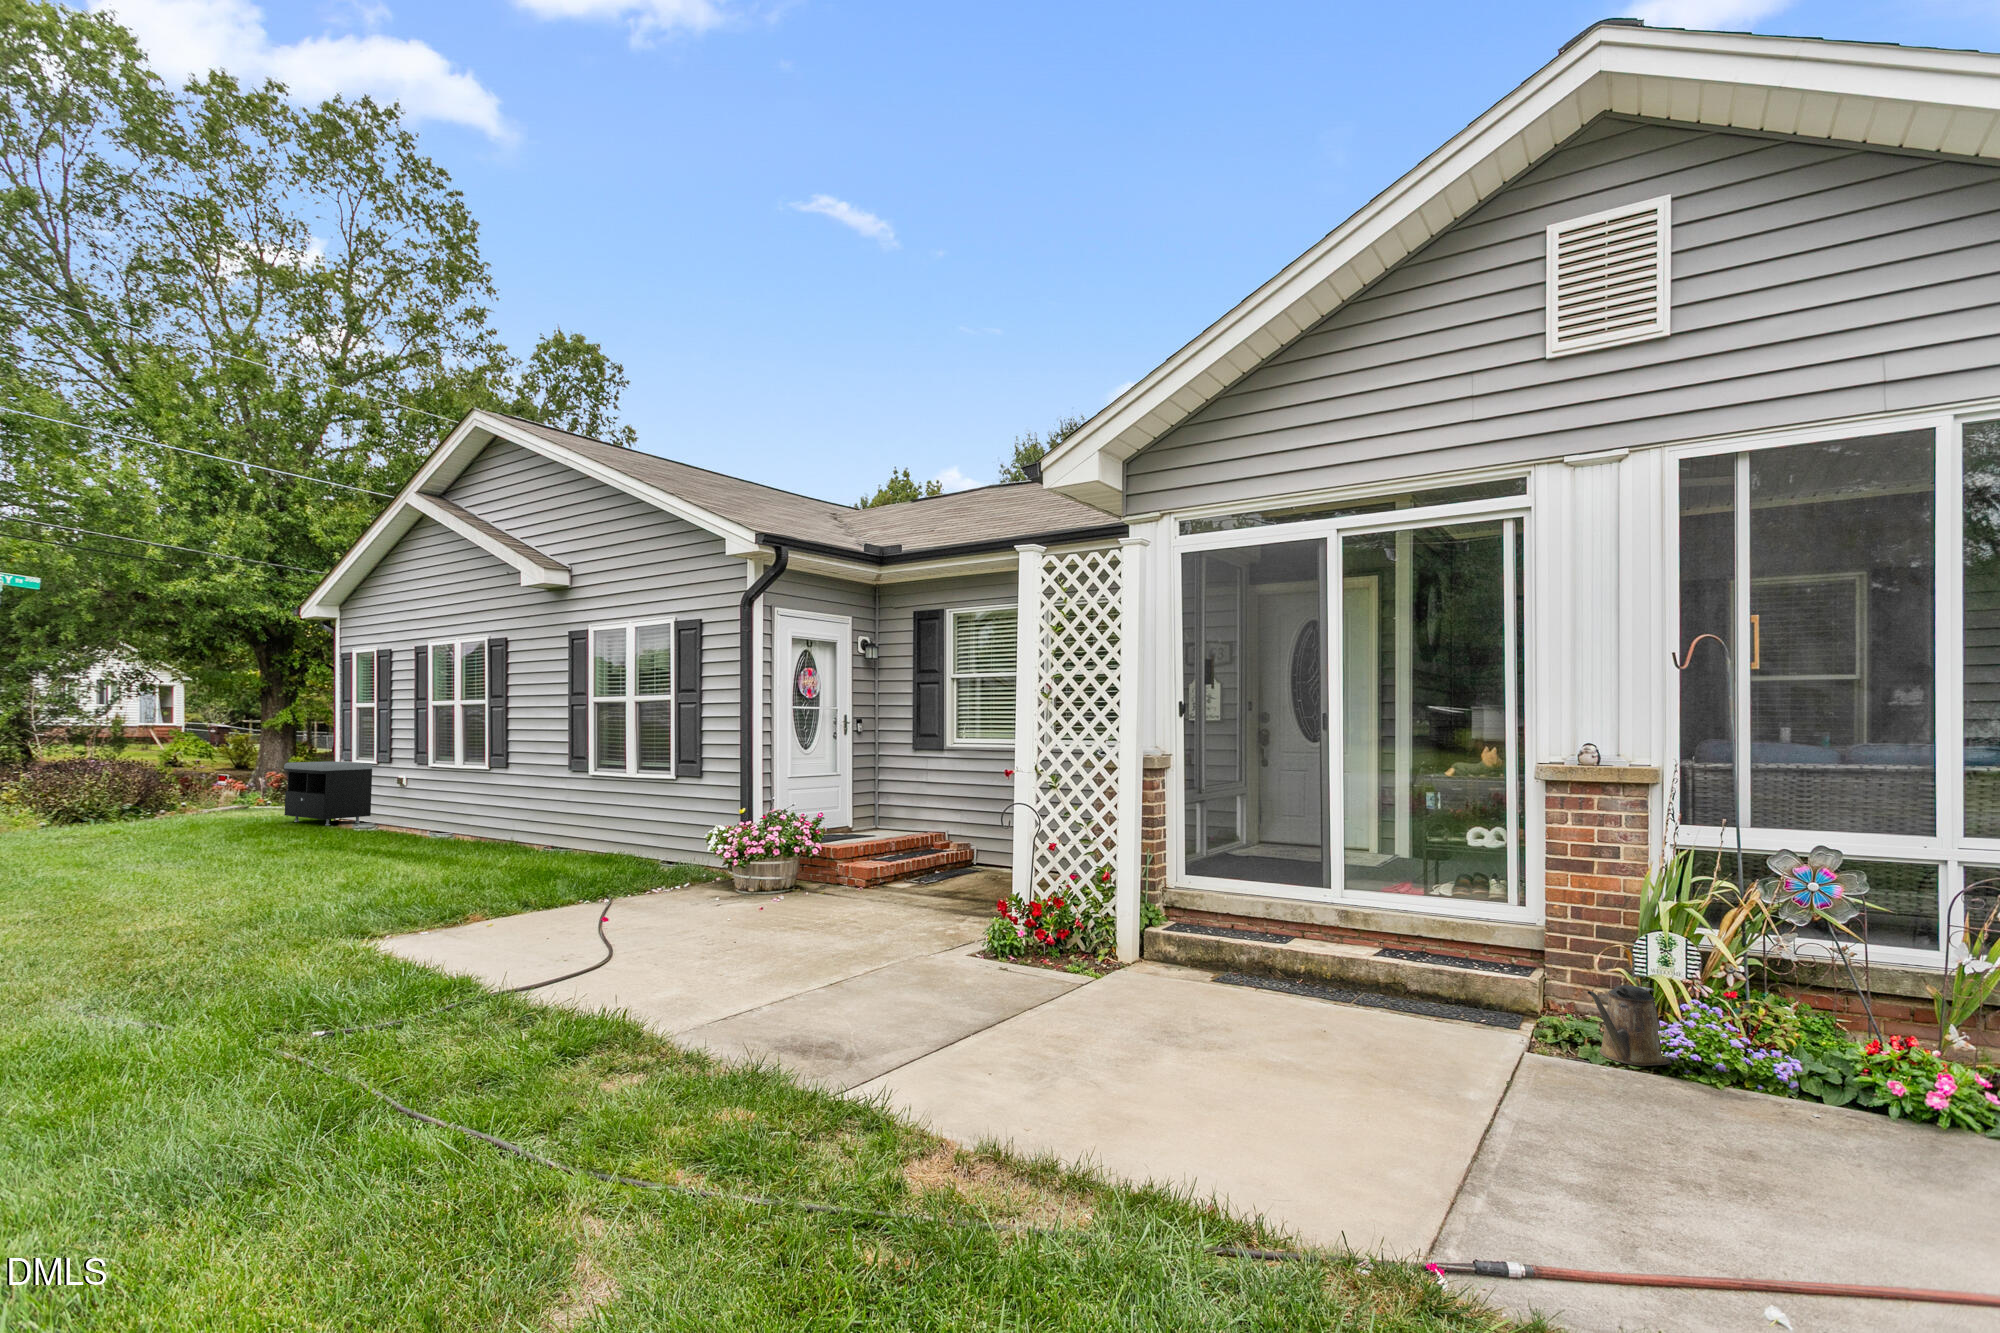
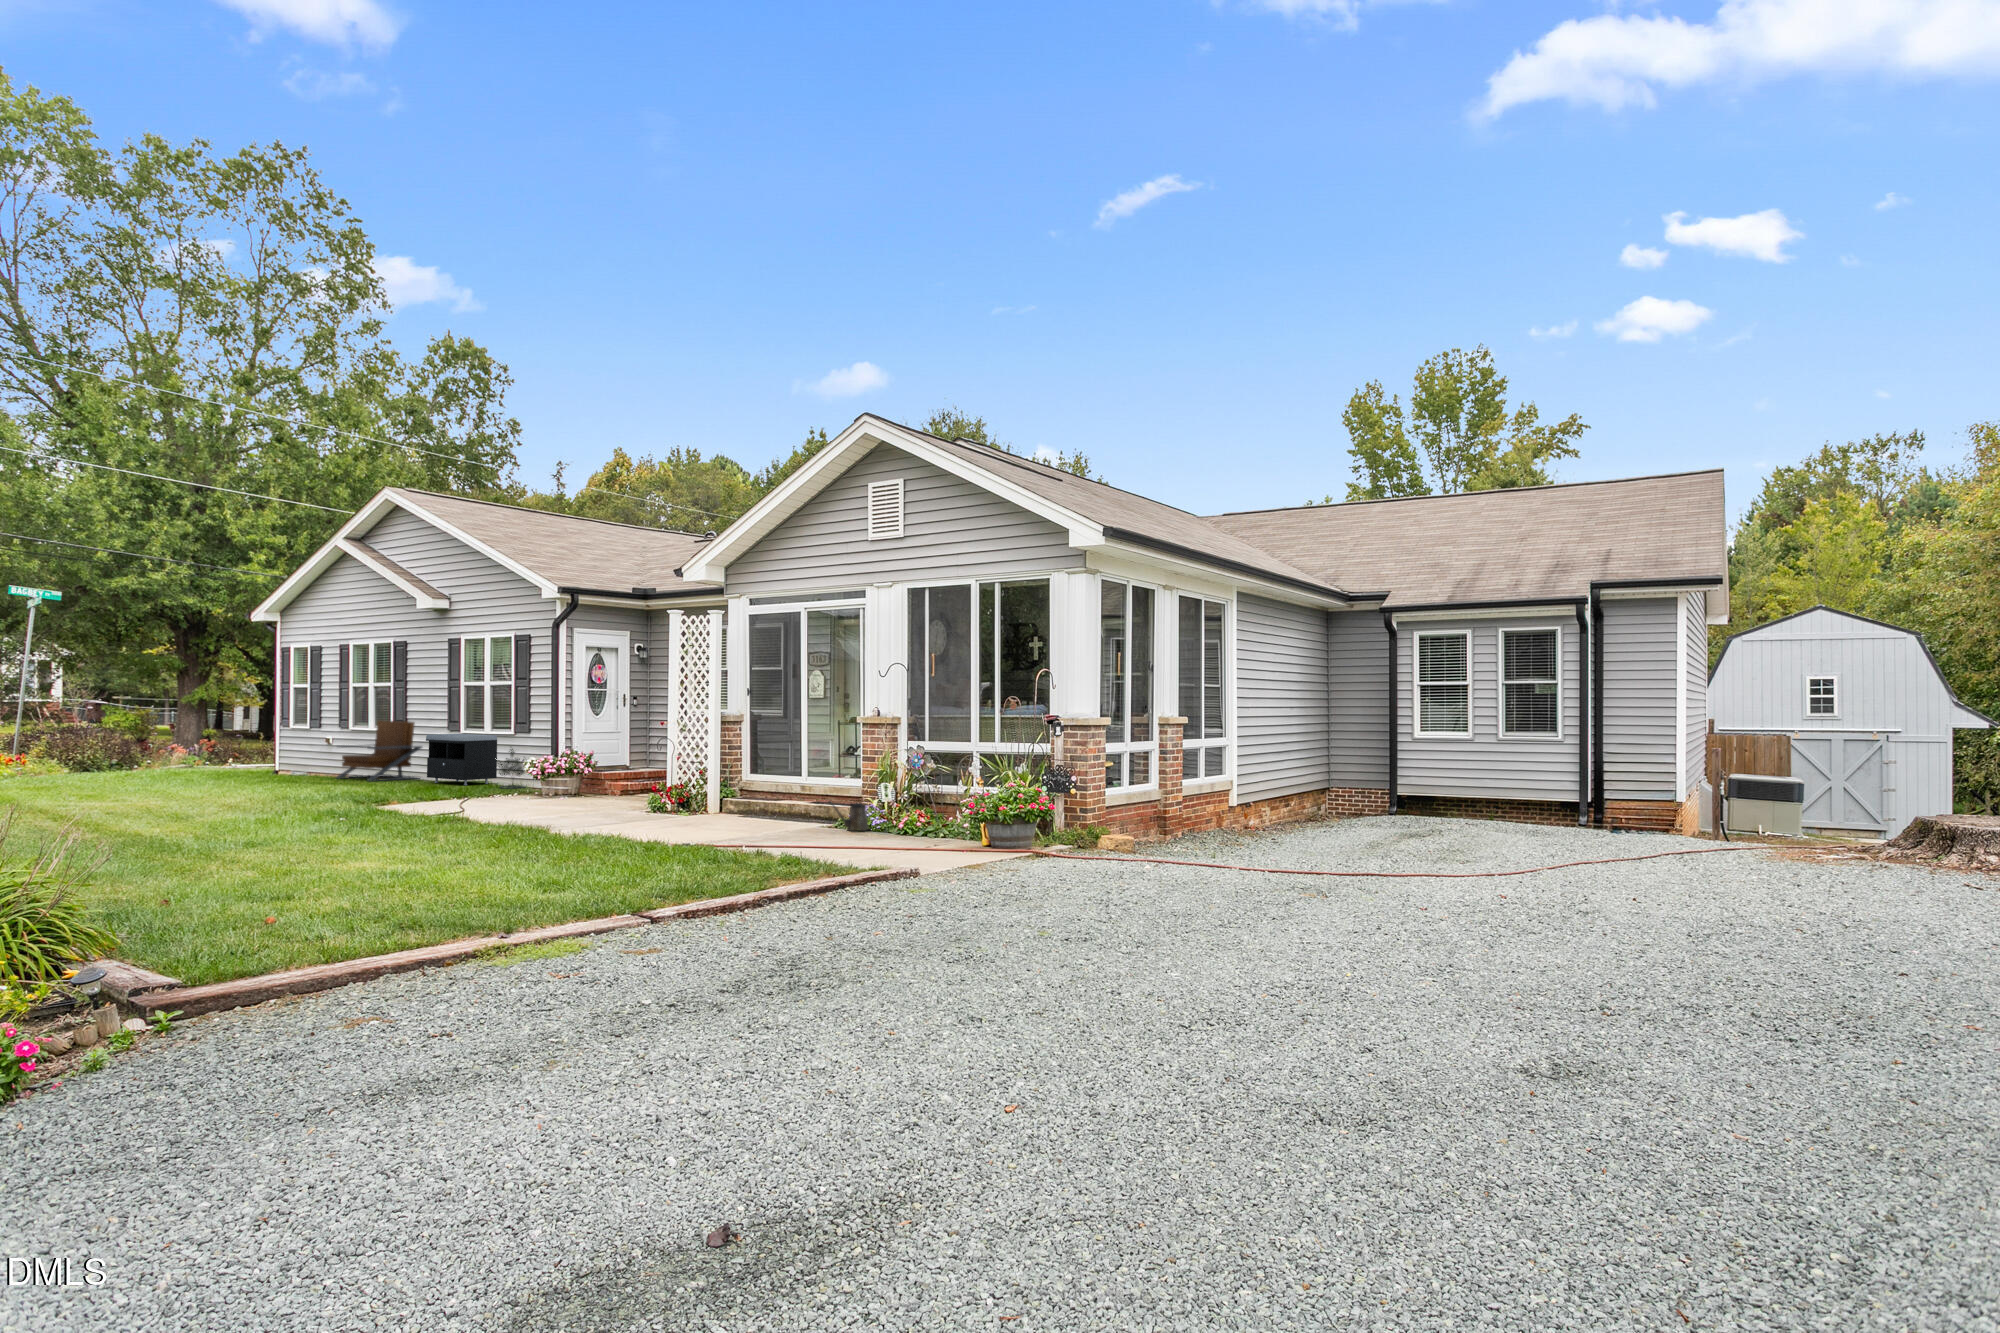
lounge chair: none [400,755,531,852] -> present [336,720,422,781]
storage bench: present [284,761,372,825] -> present [426,734,497,785]
potted tree: none [647,797,699,870] -> present [498,749,525,789]

